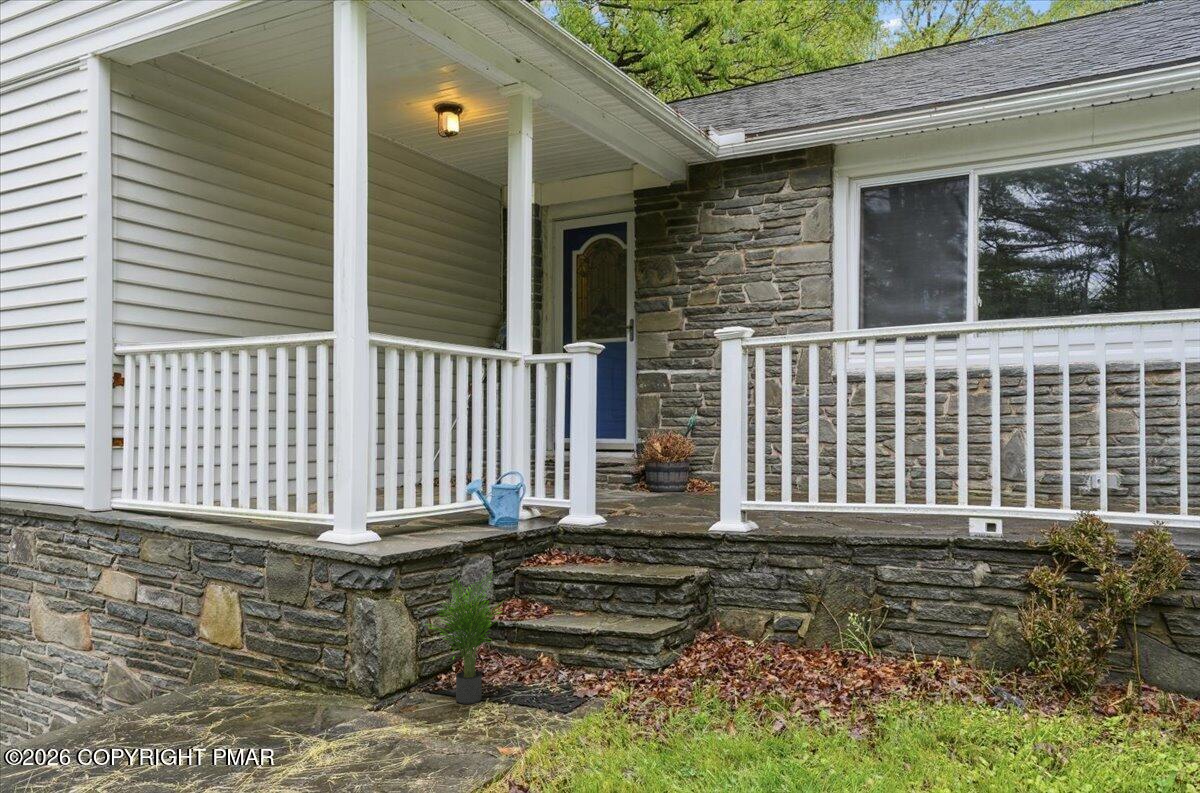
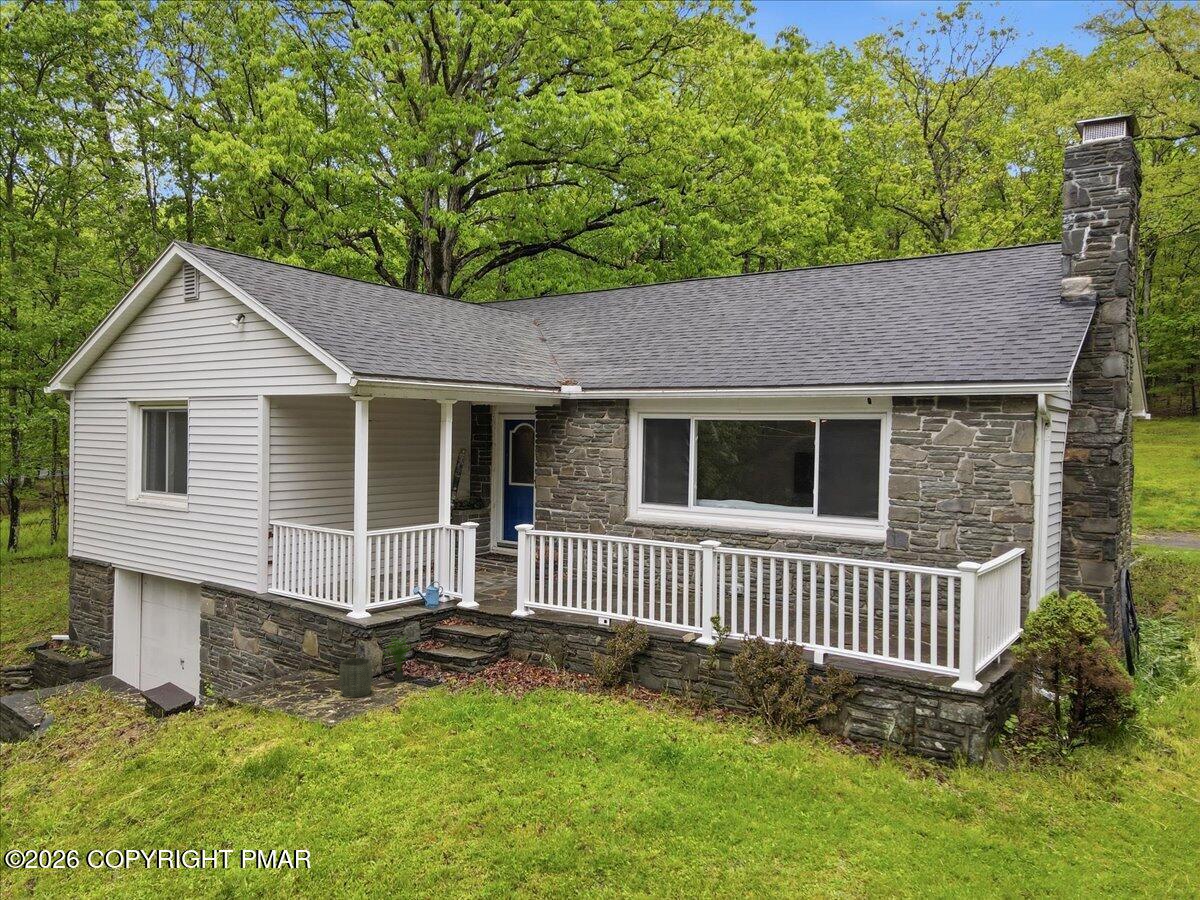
woven basket: none [319,639,415,760] -> present [339,658,372,698]

